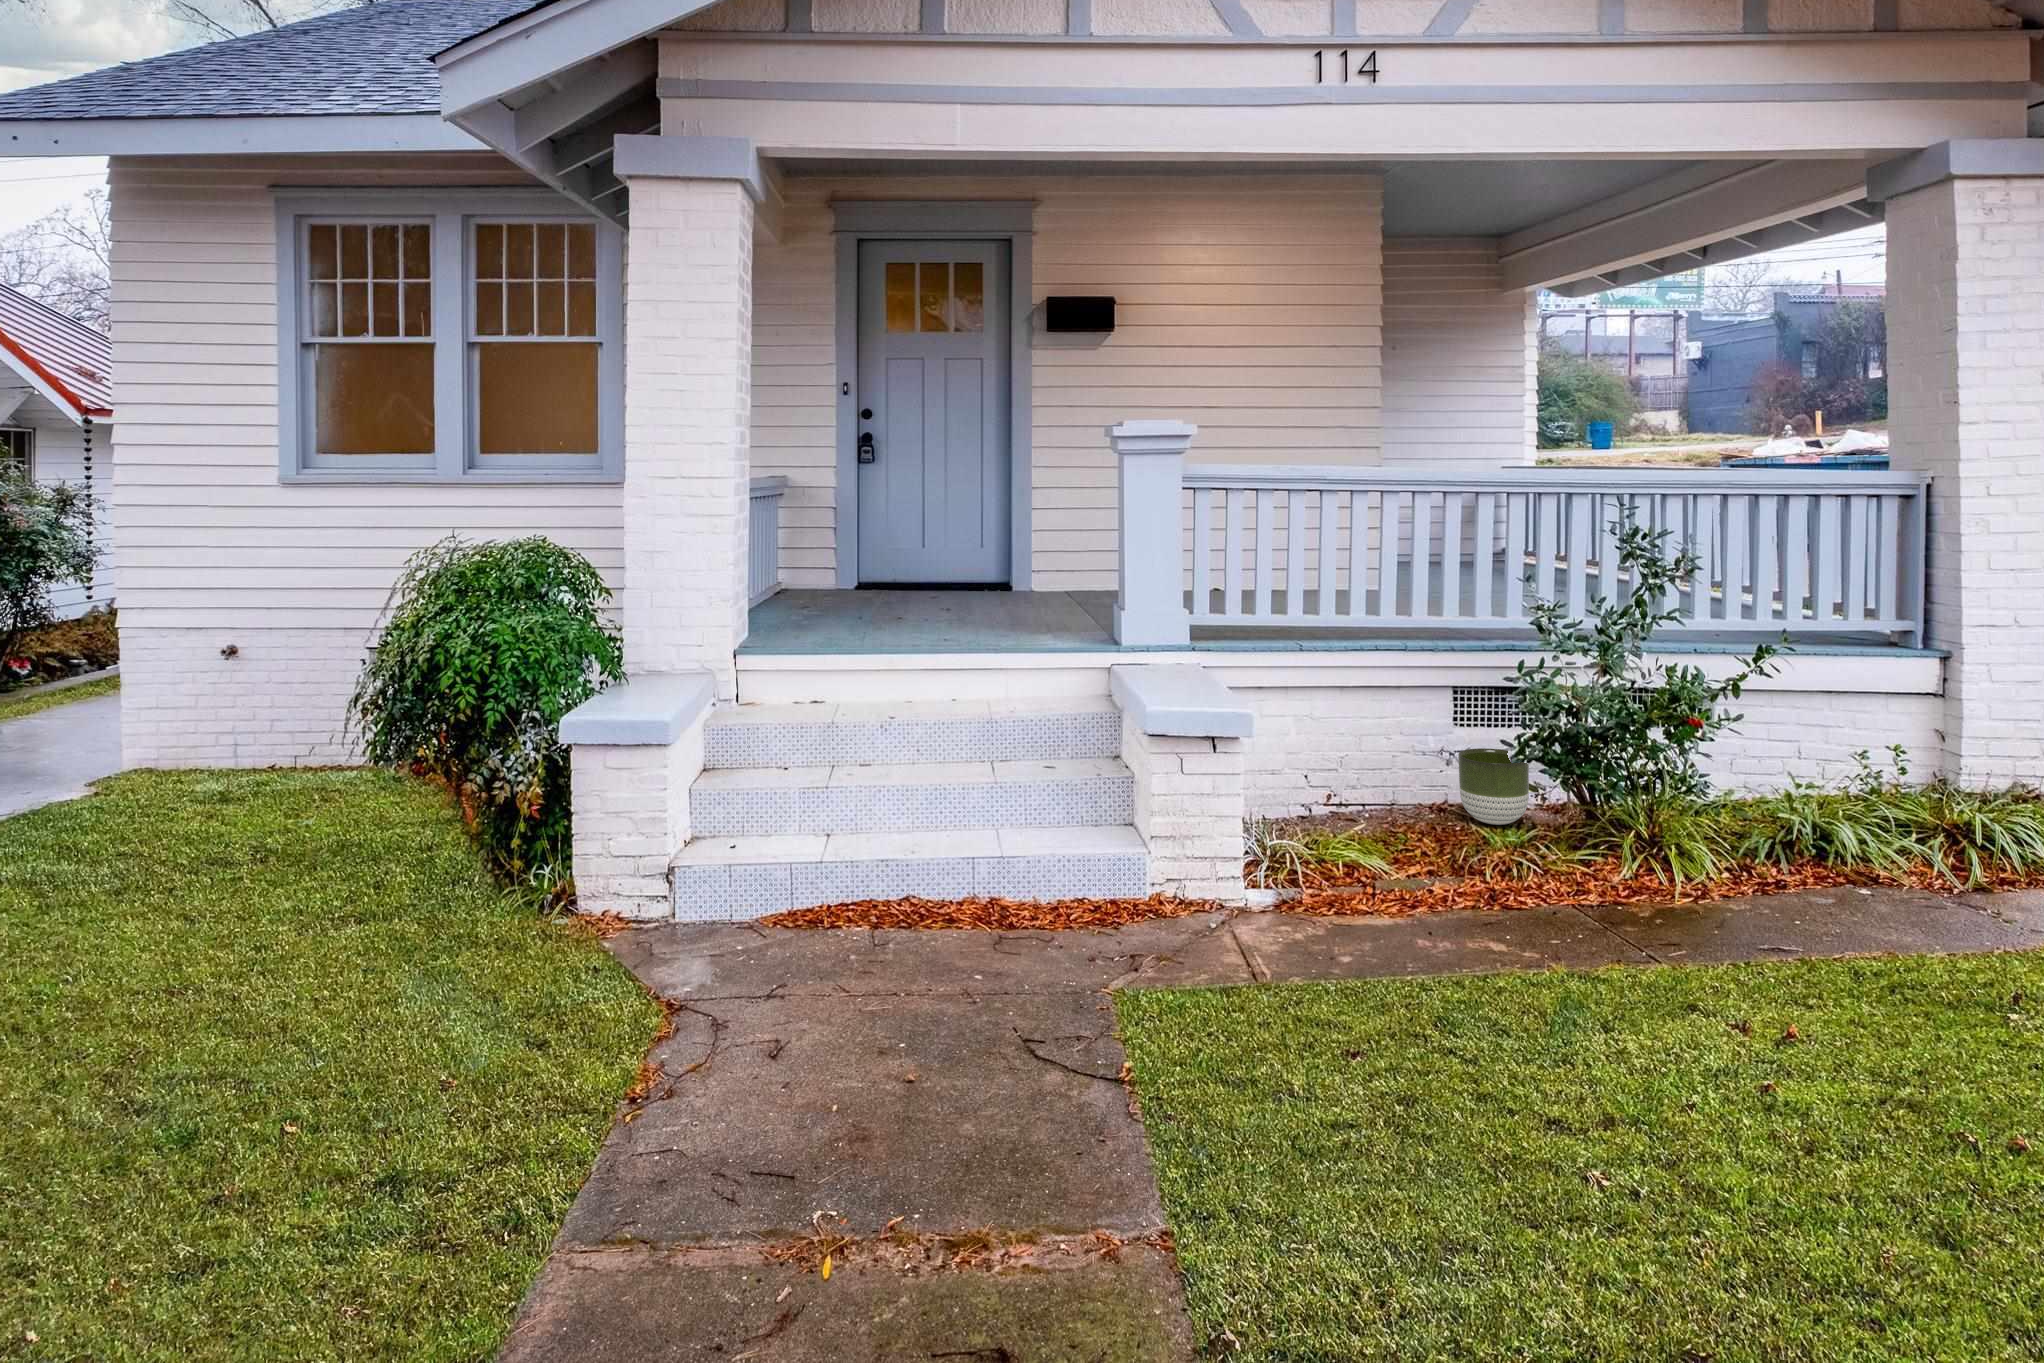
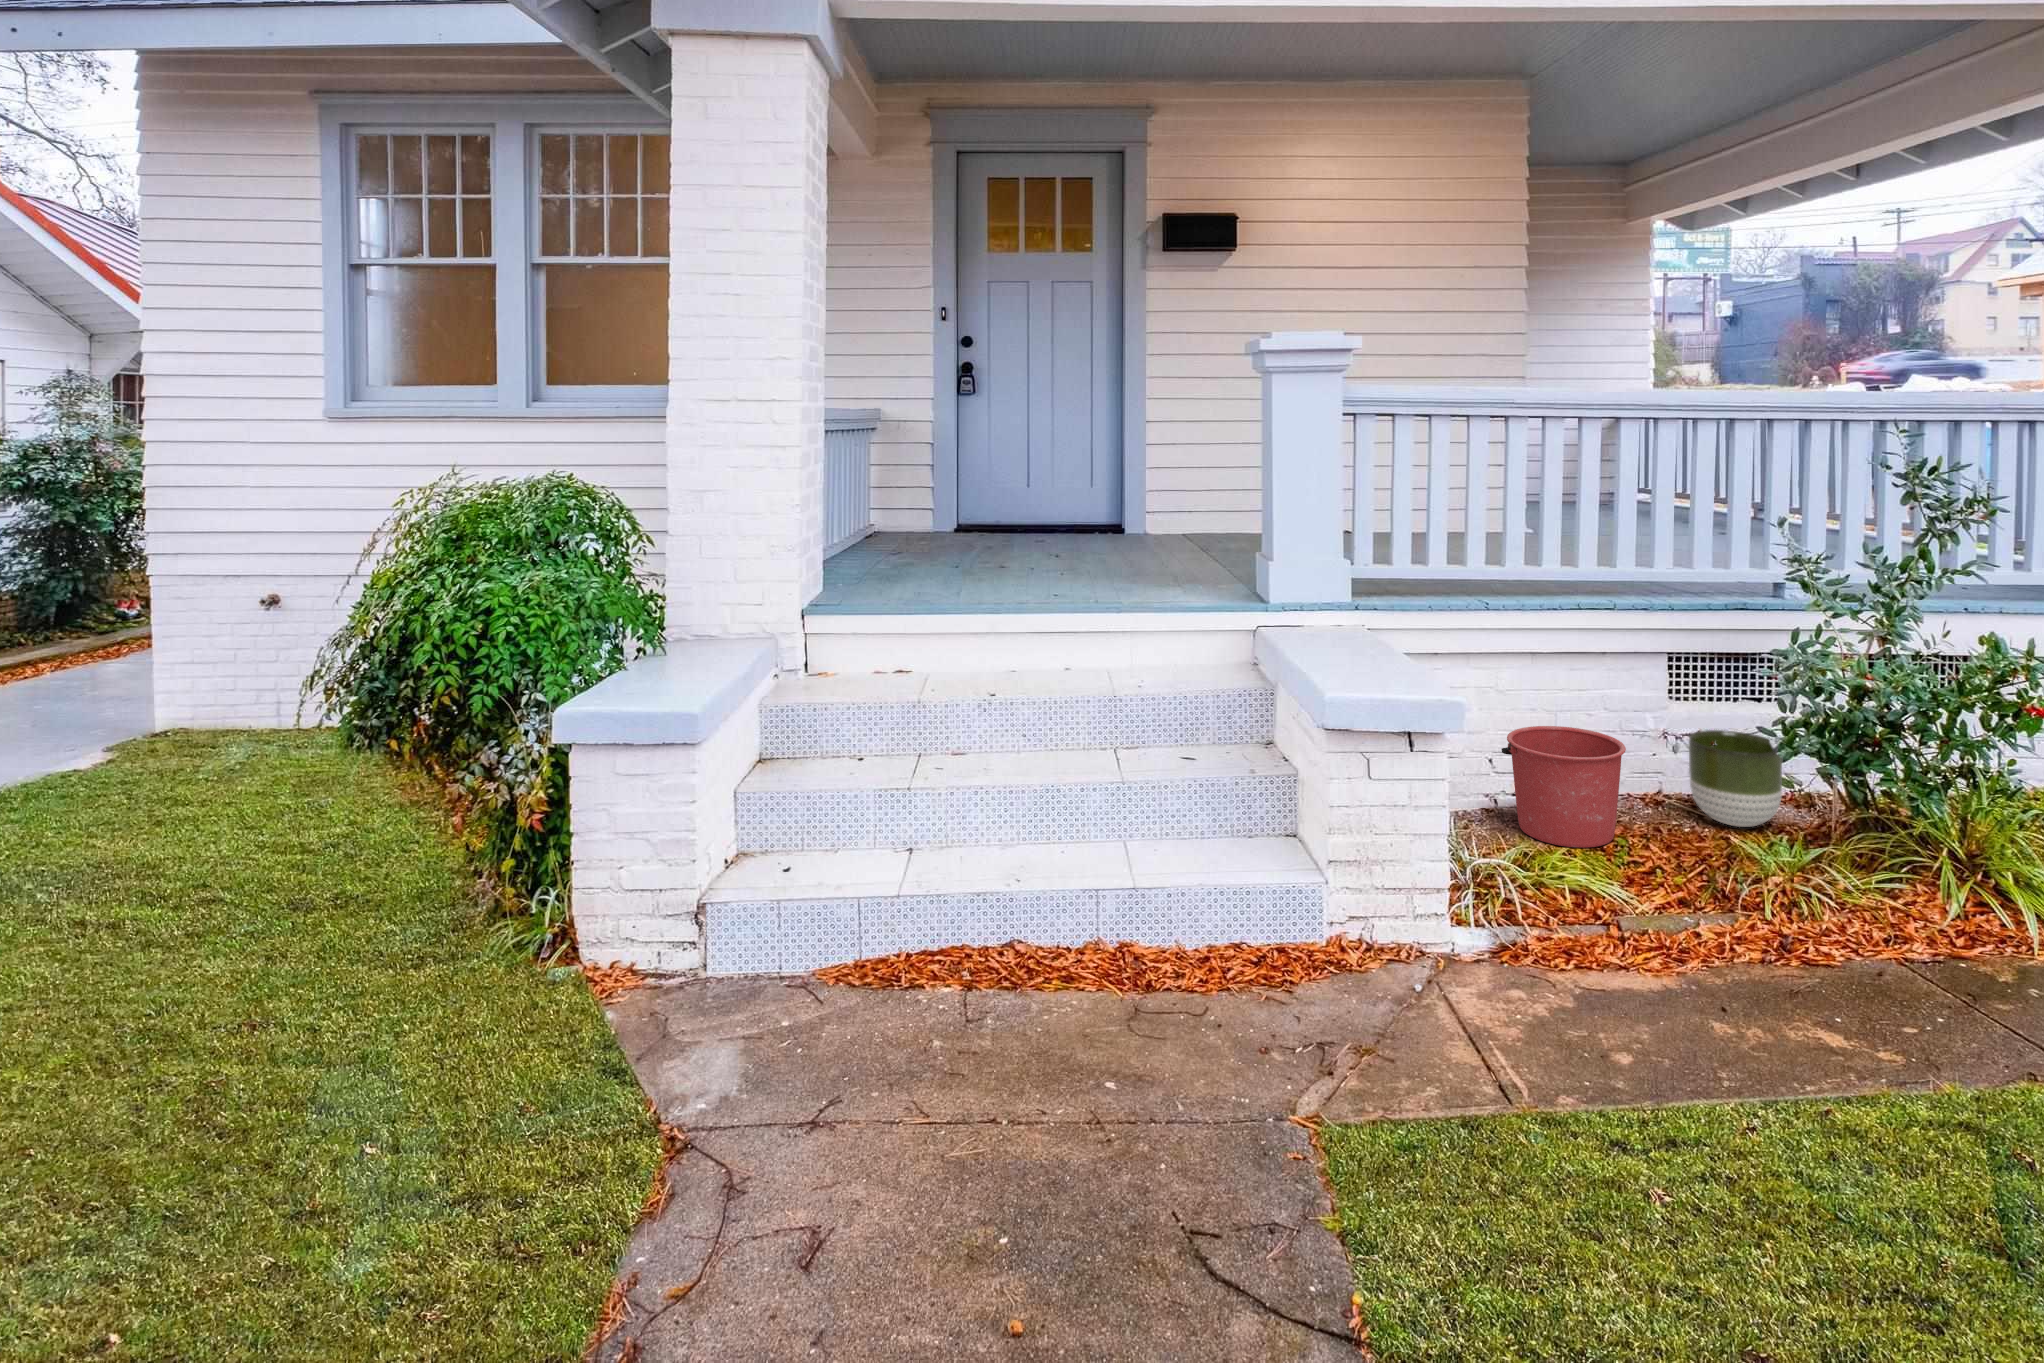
bucket: none [1305,745,1402,839] -> present [1501,726,1626,848]

